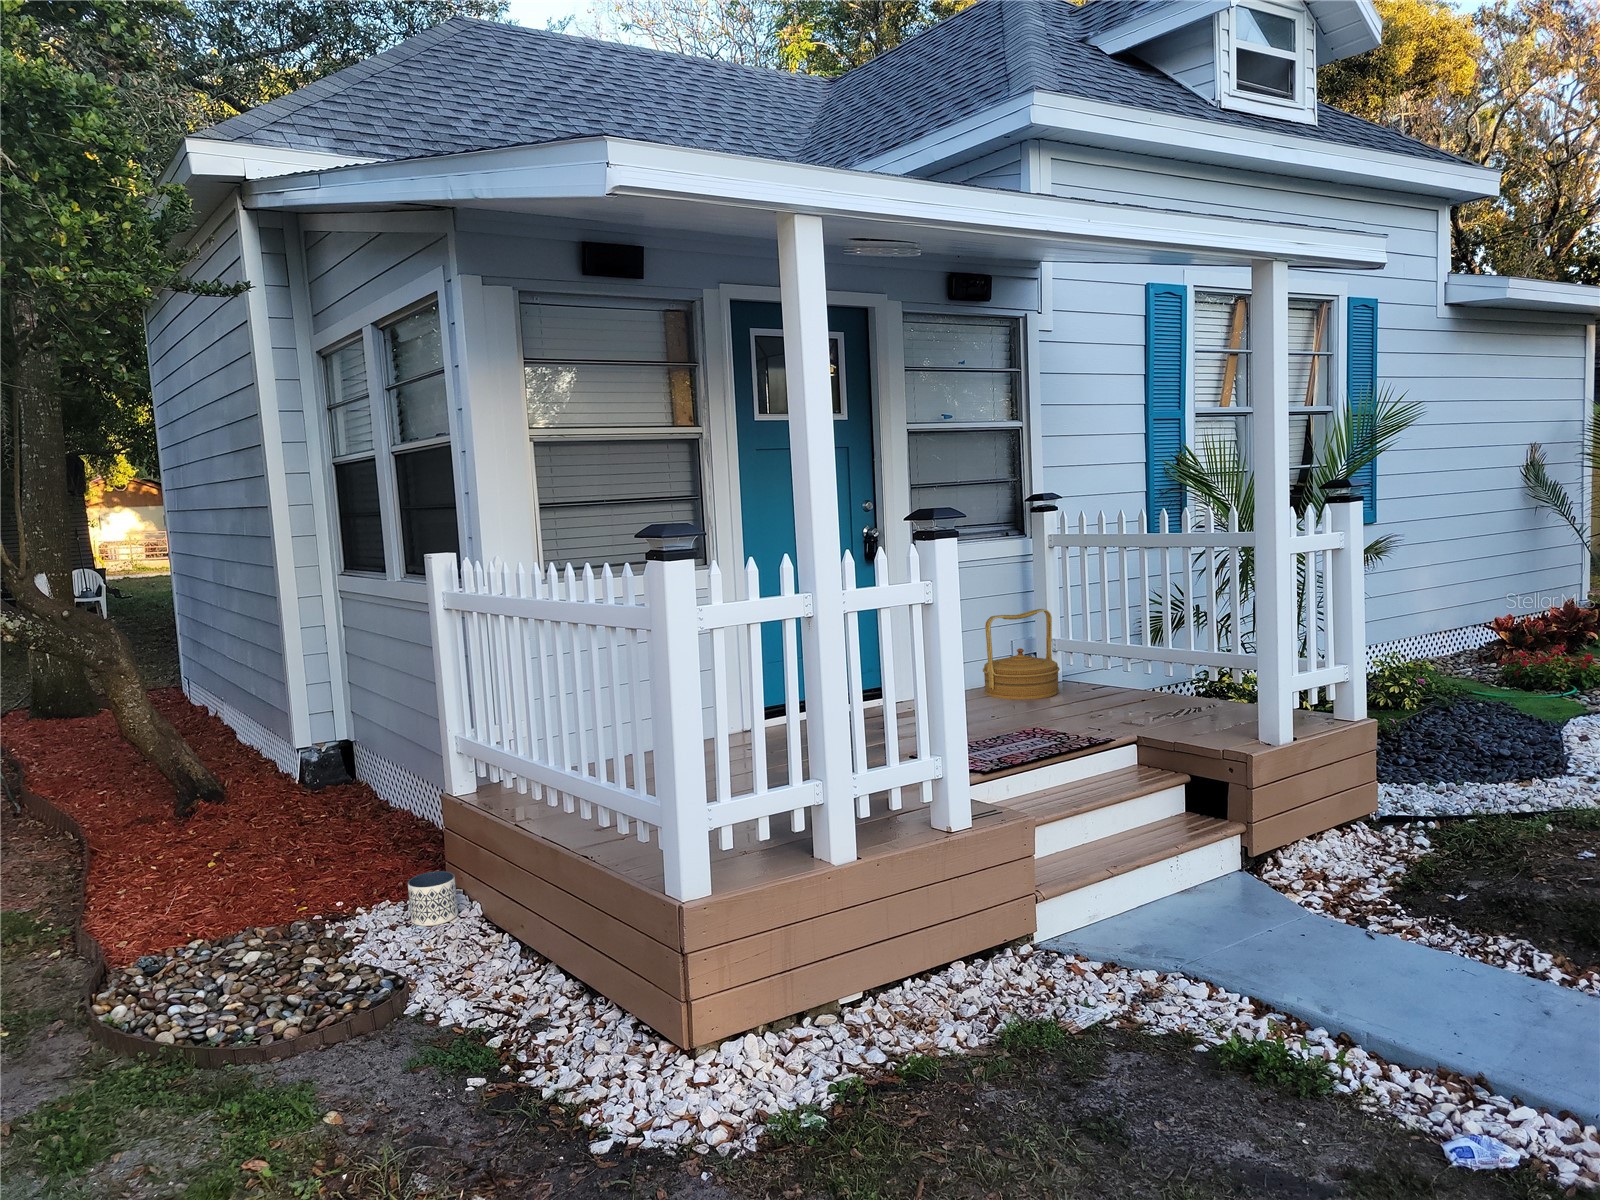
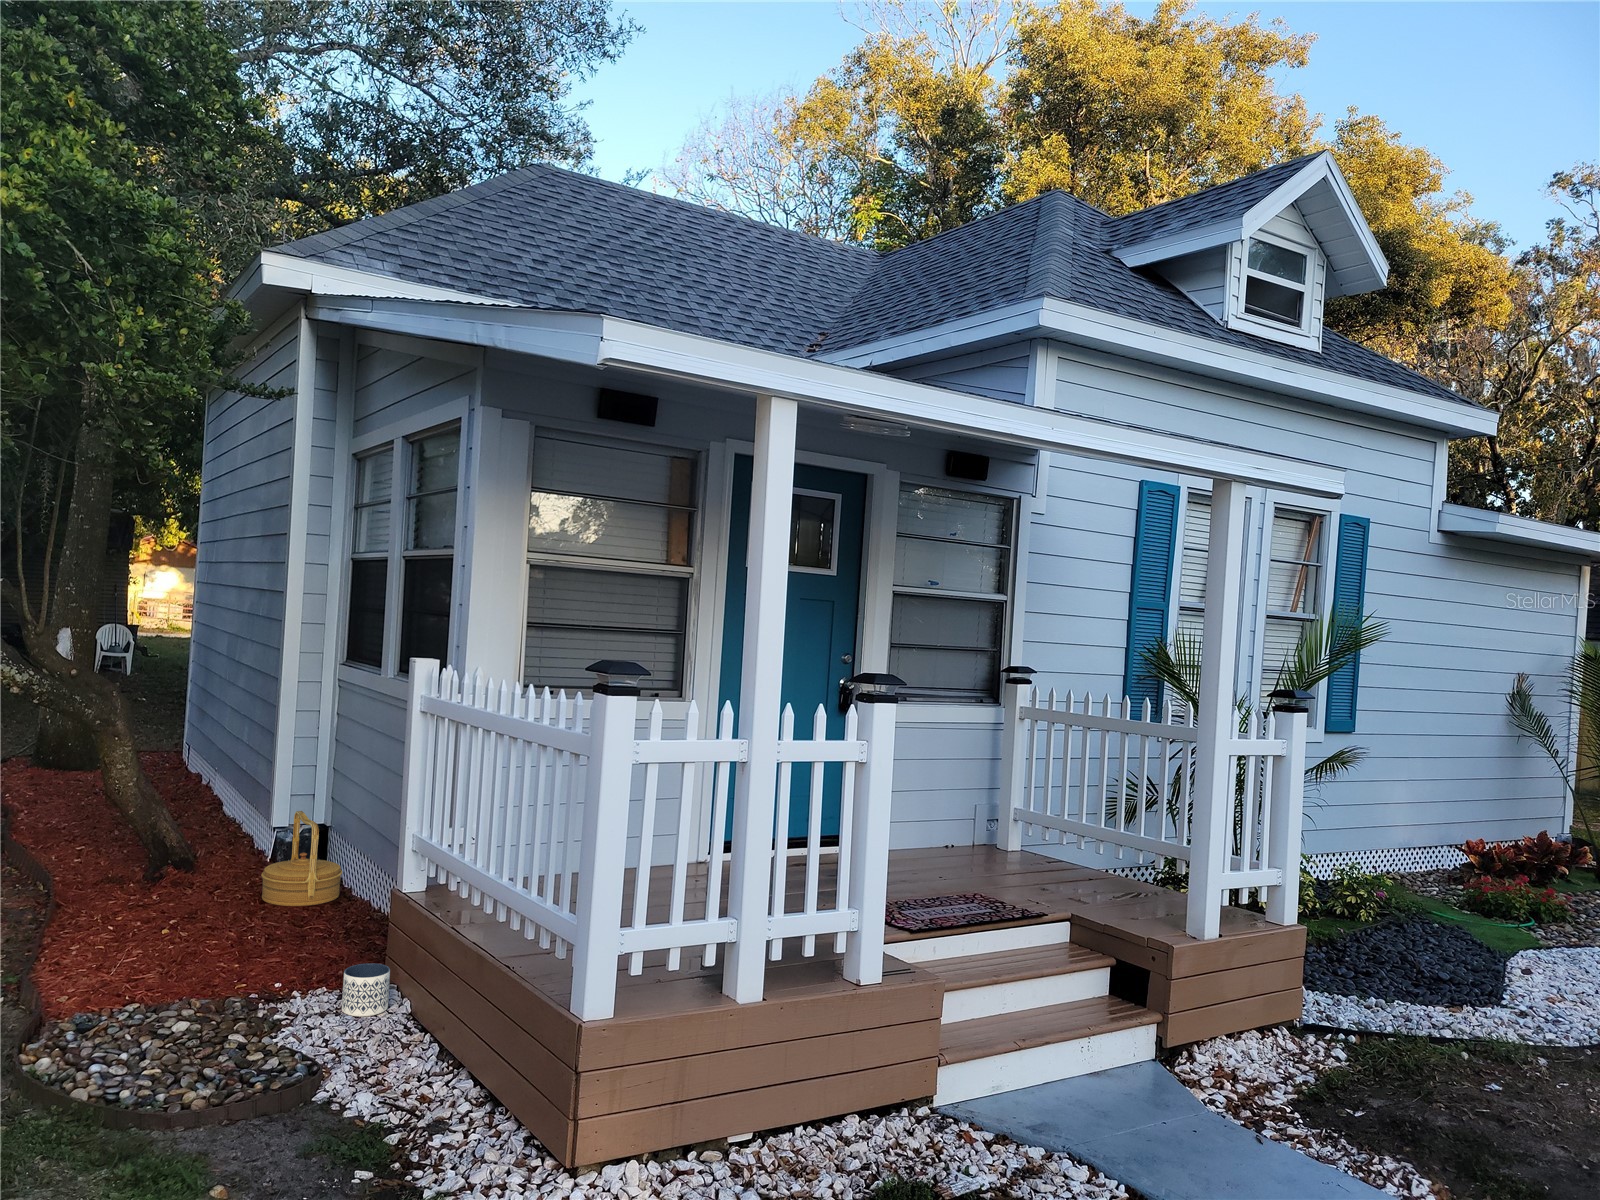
woven basket: present [983,609,1060,699] -> present [261,811,342,906]

